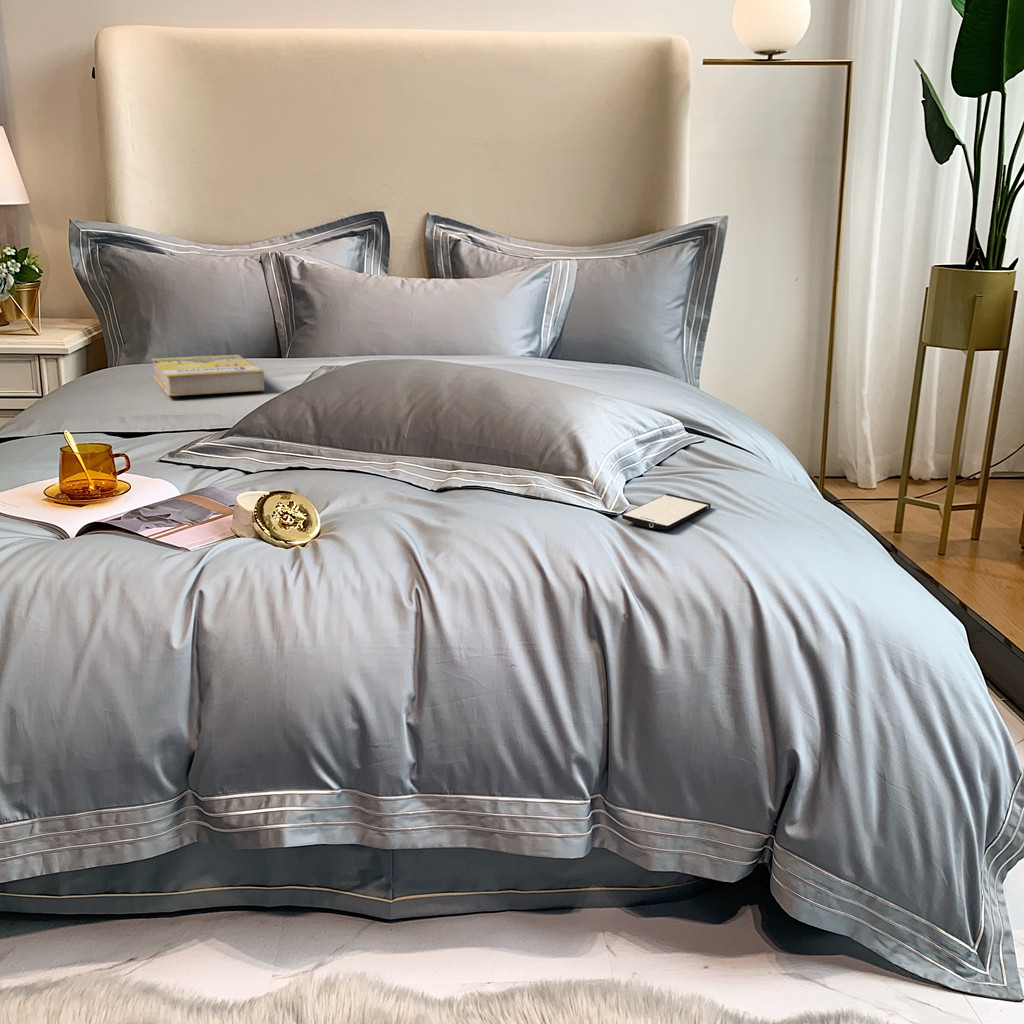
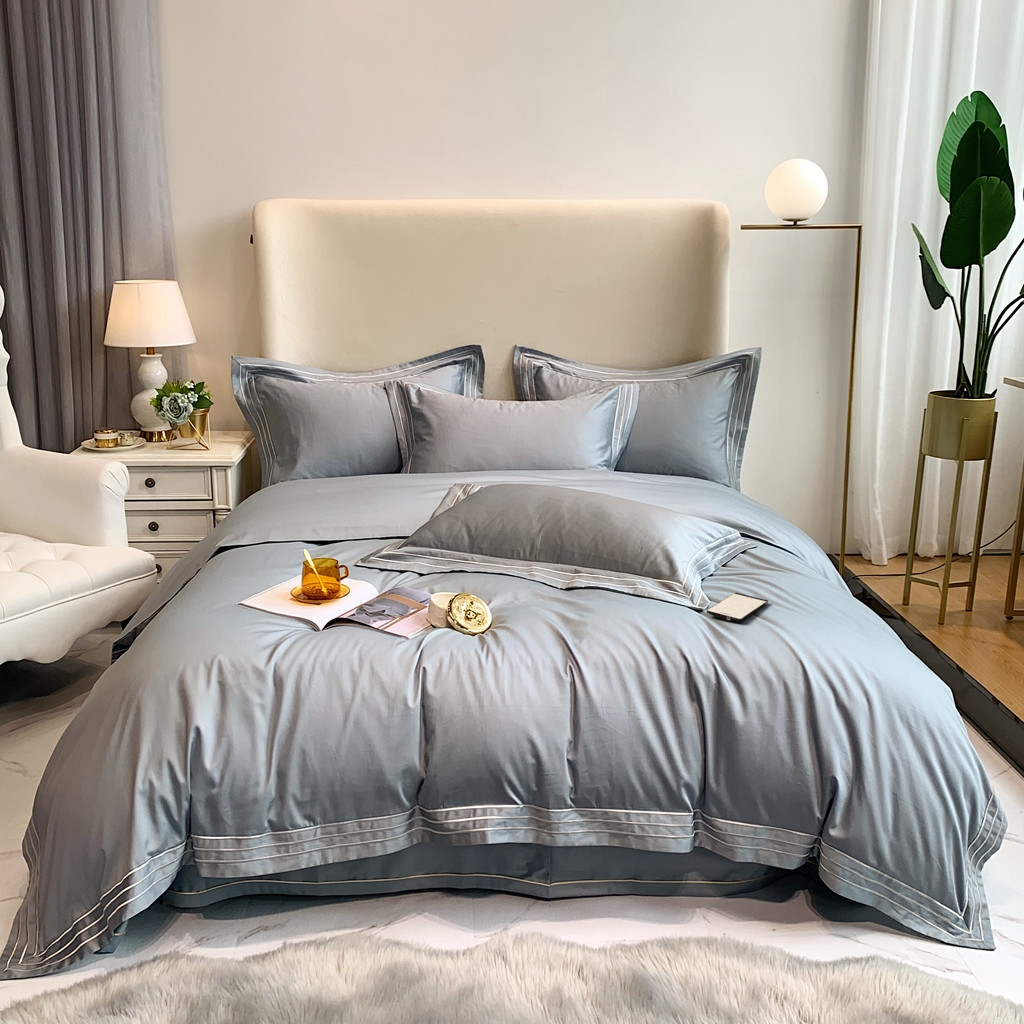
book: present [152,355,265,396] -> none [317,470,412,510]

